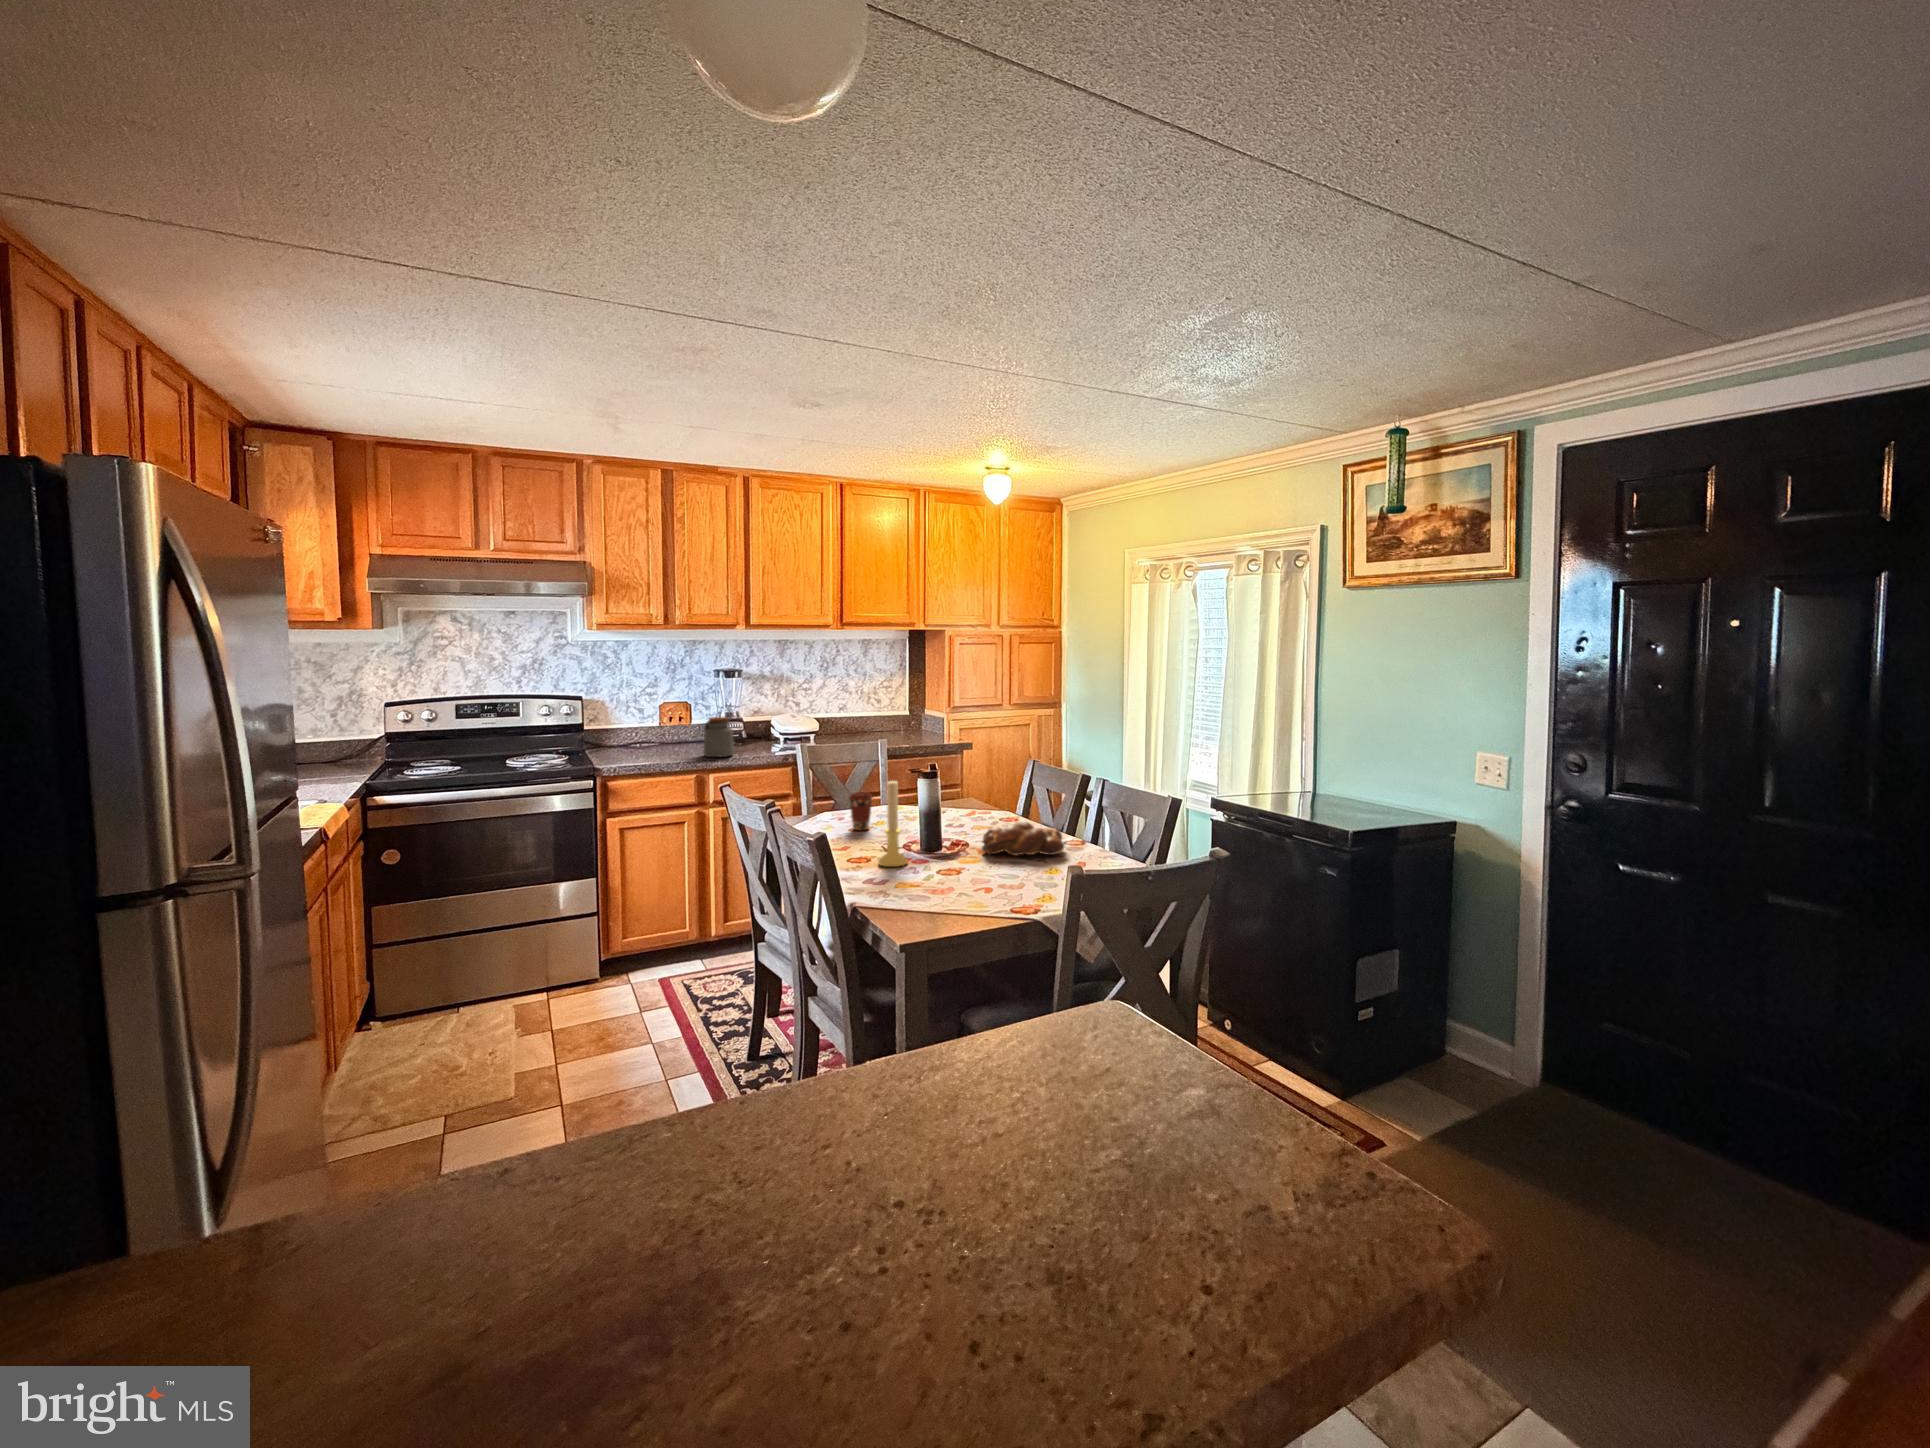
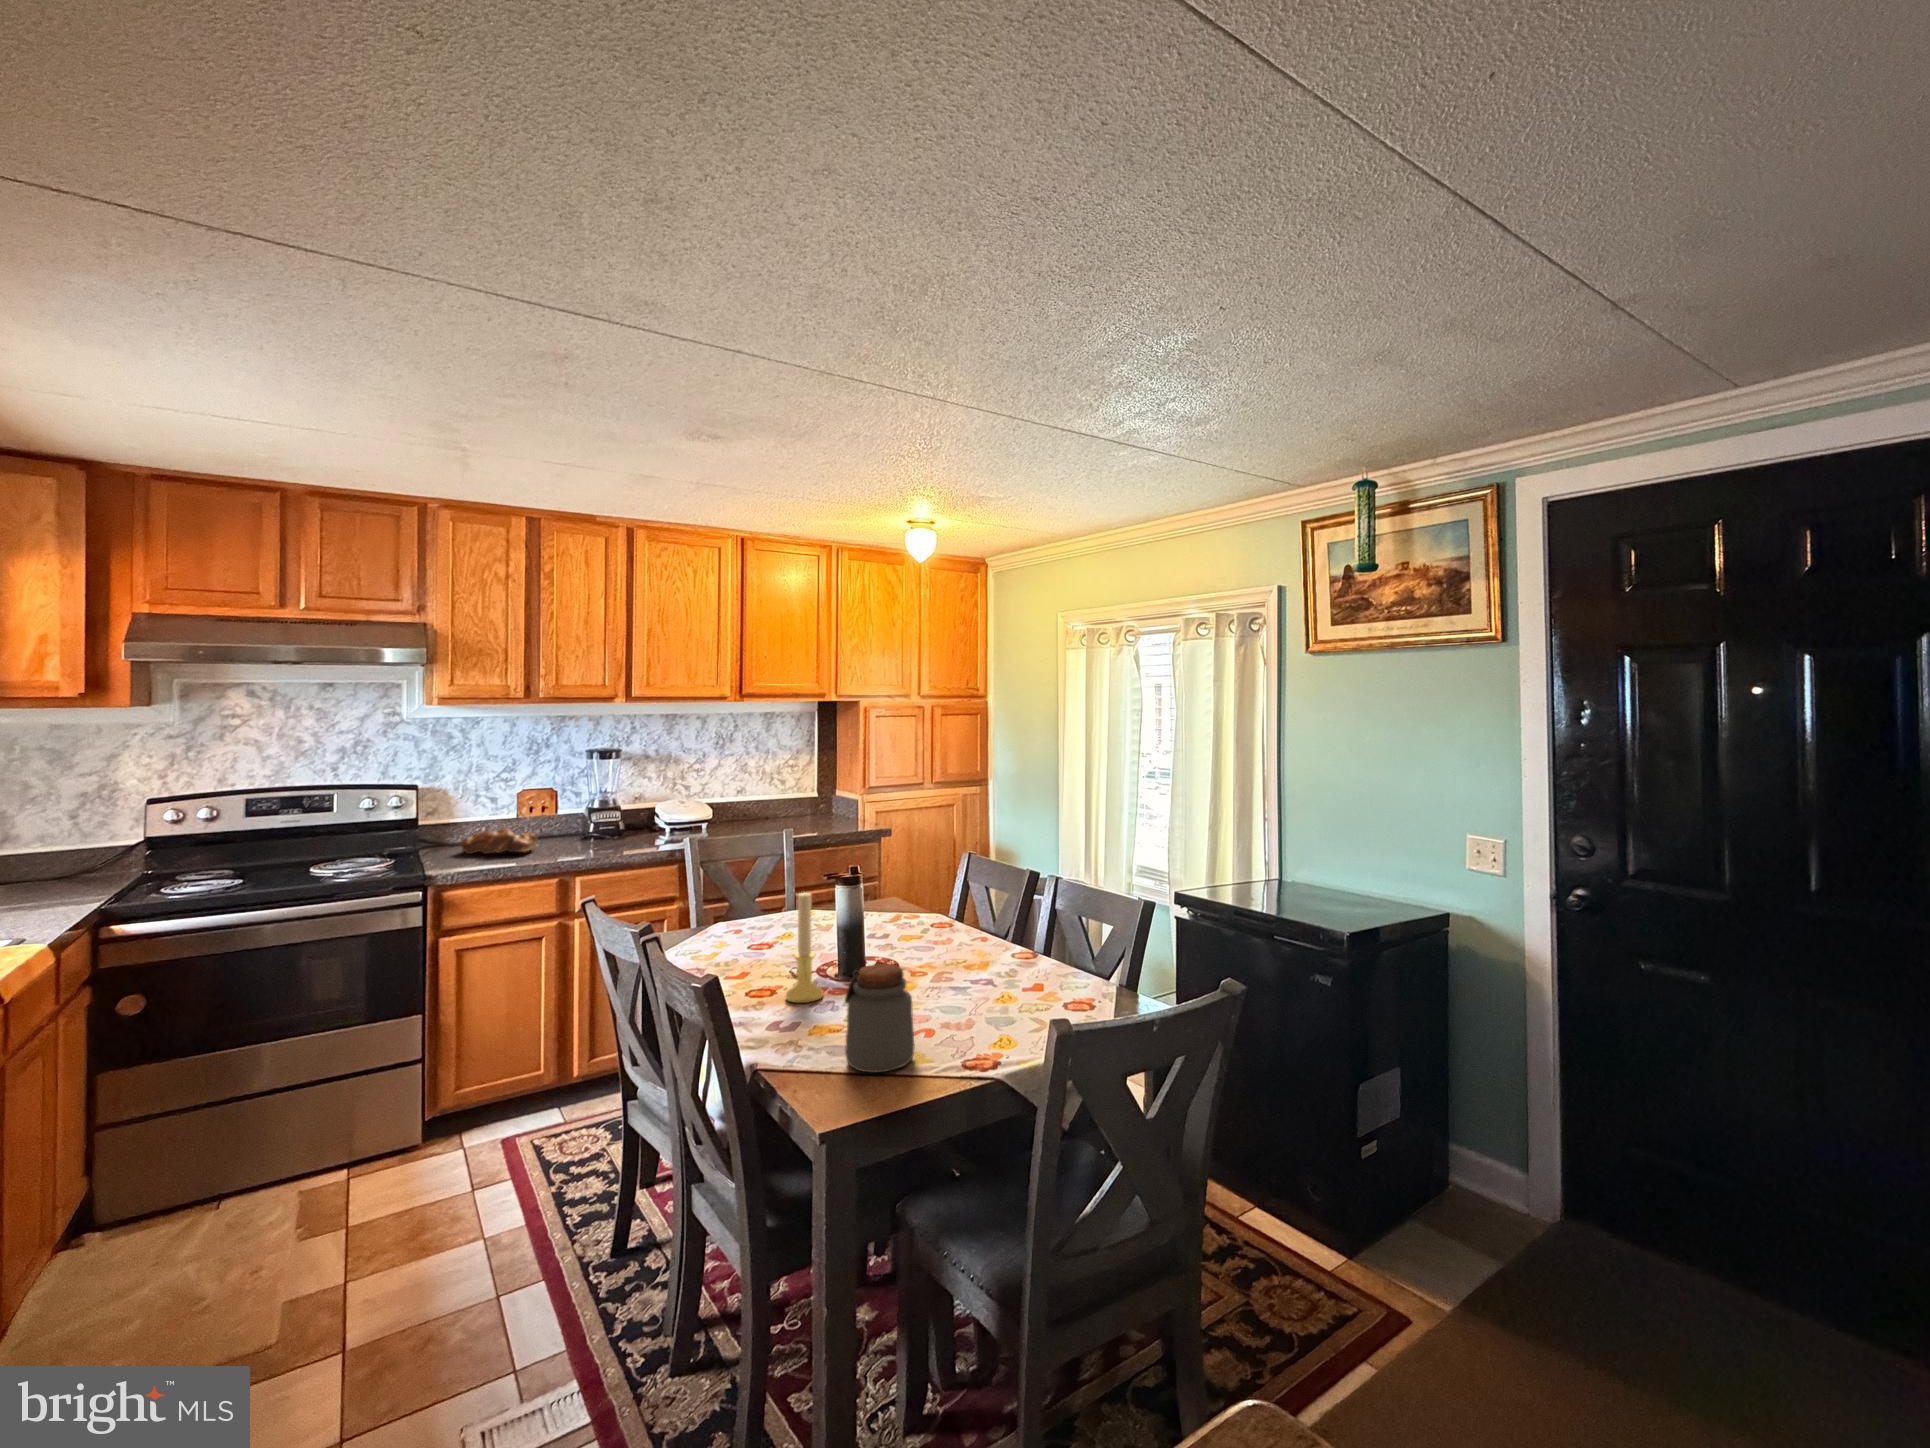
jar: present [703,717,734,757] -> present [845,964,914,1073]
coffee cup: present [848,792,873,830] -> none [747,902,778,950]
bread loaf: present [982,822,1065,856] -> present [460,828,538,854]

